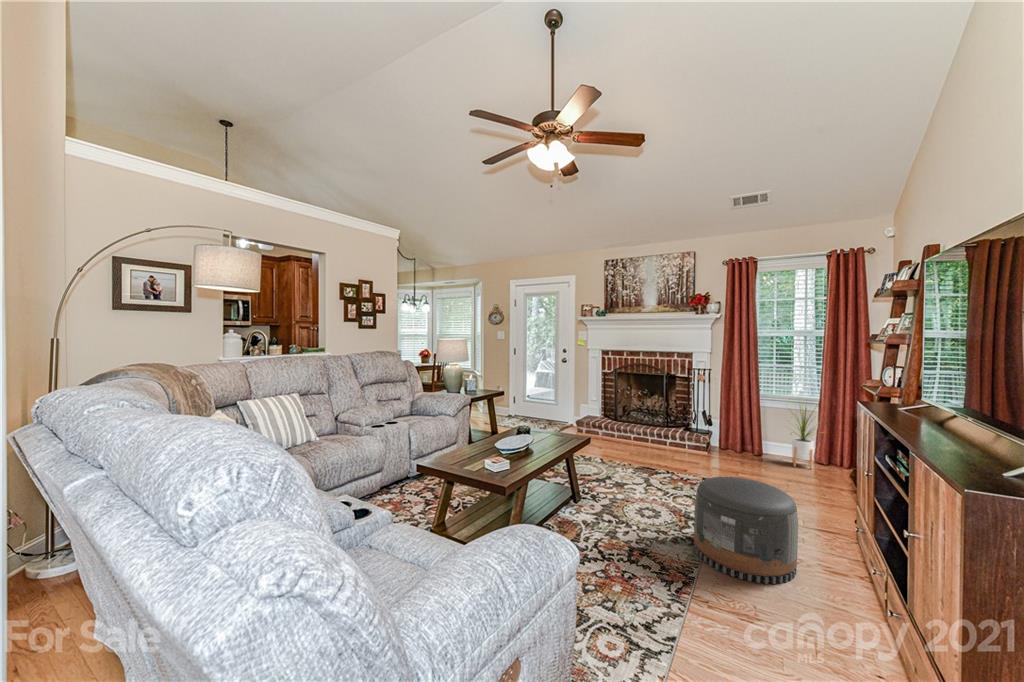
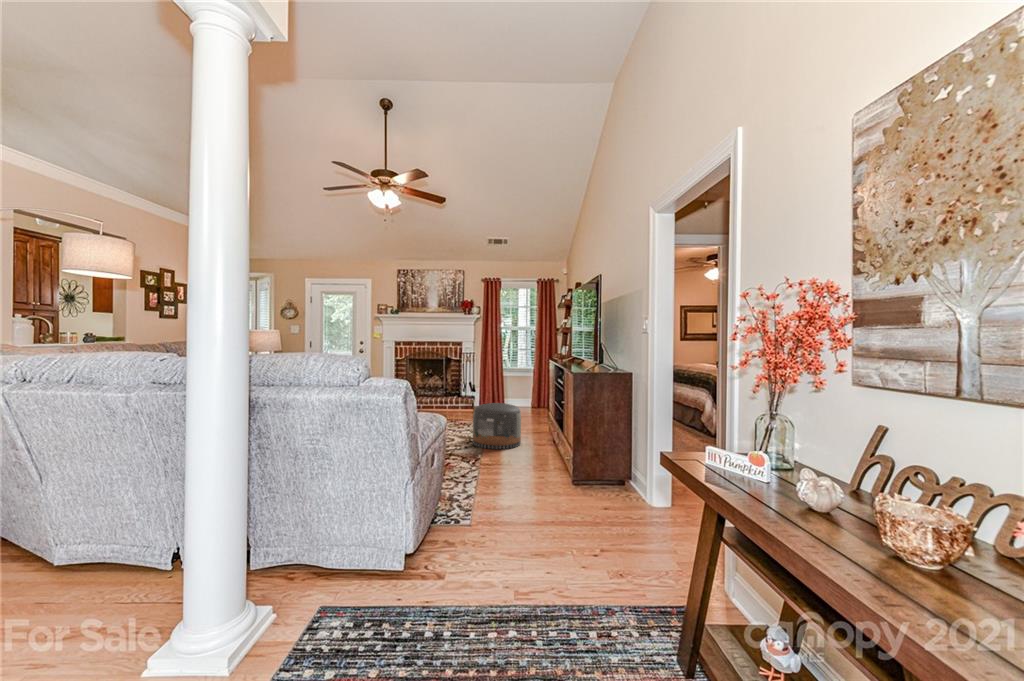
house plant: present [792,404,816,469] -> none [514,367,538,411]

